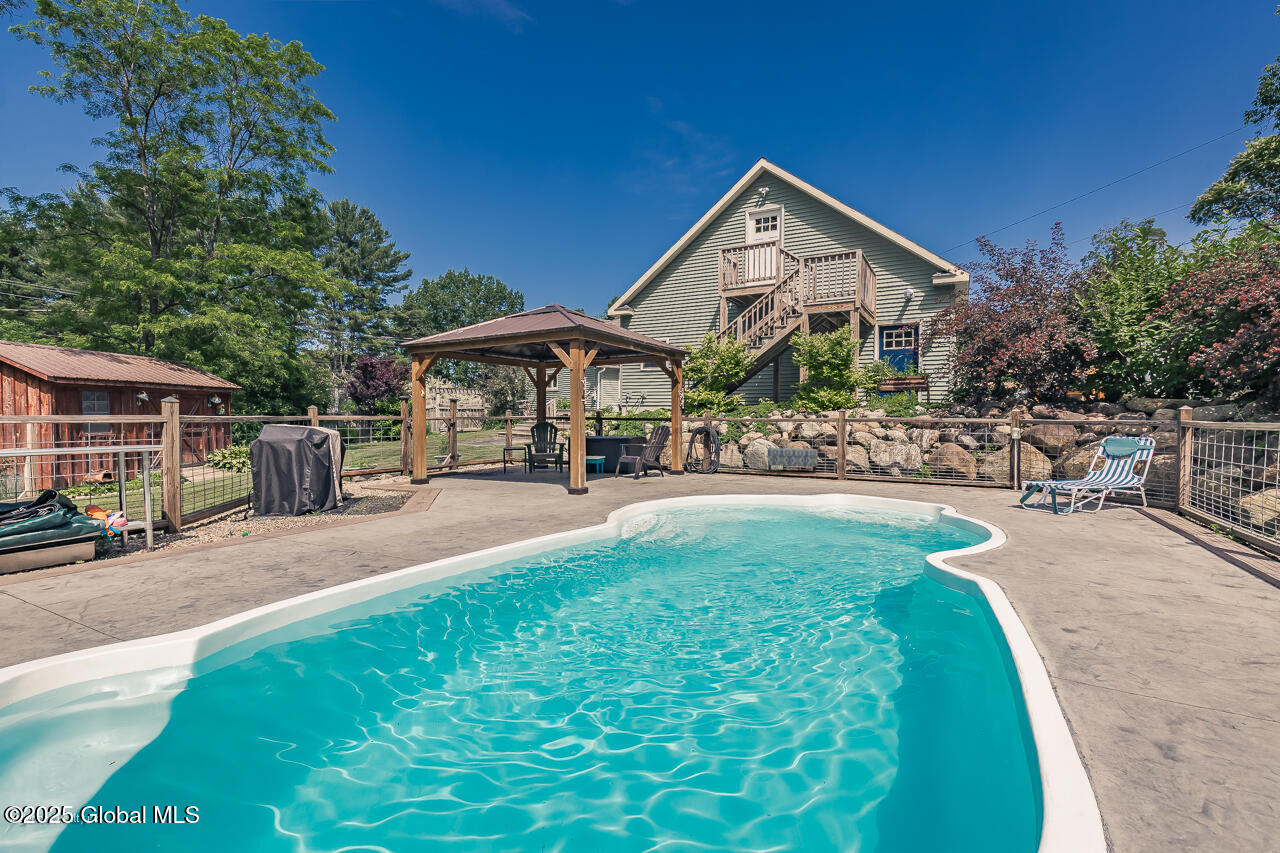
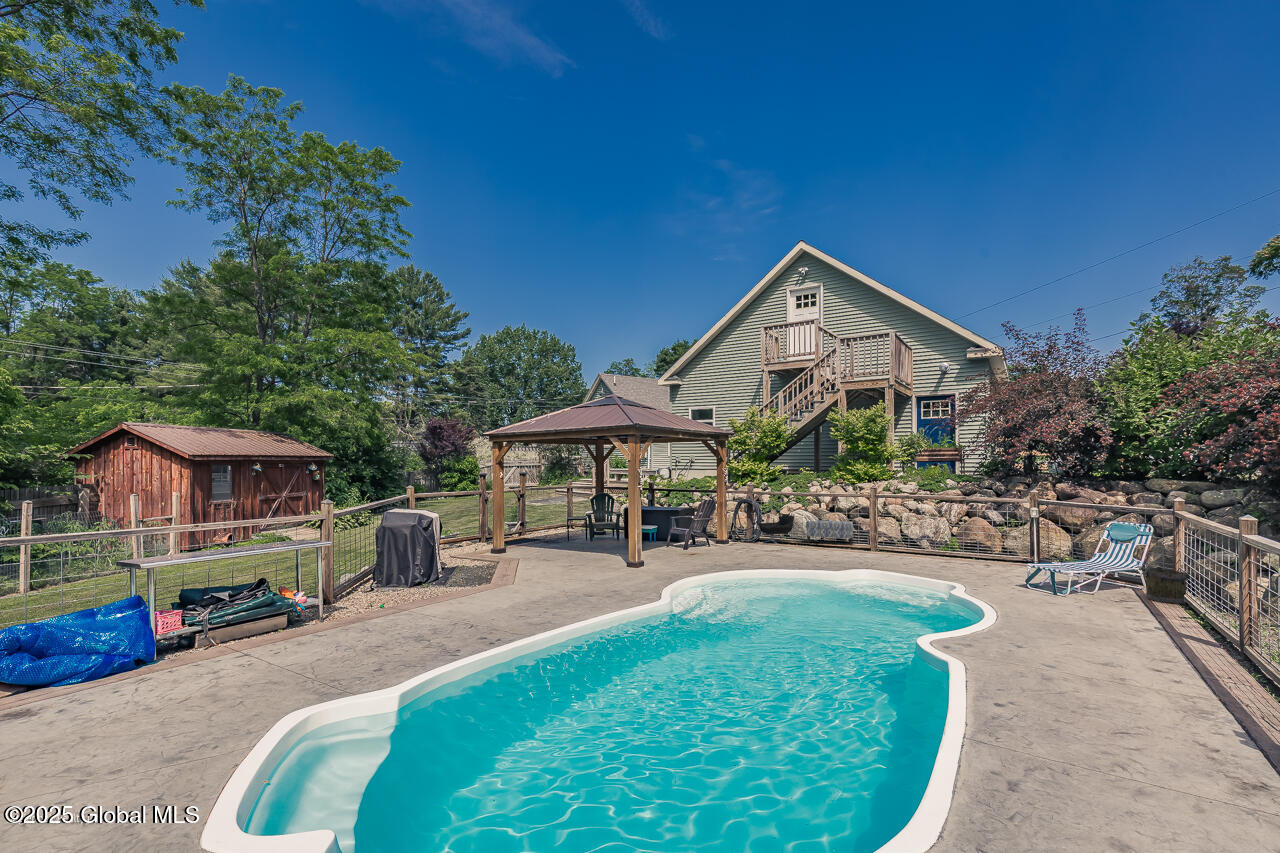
lounge chair: none [717,442,756,473] -> present [759,514,795,544]
bucket: none [1152,483,1204,521] -> present [1145,568,1189,604]

